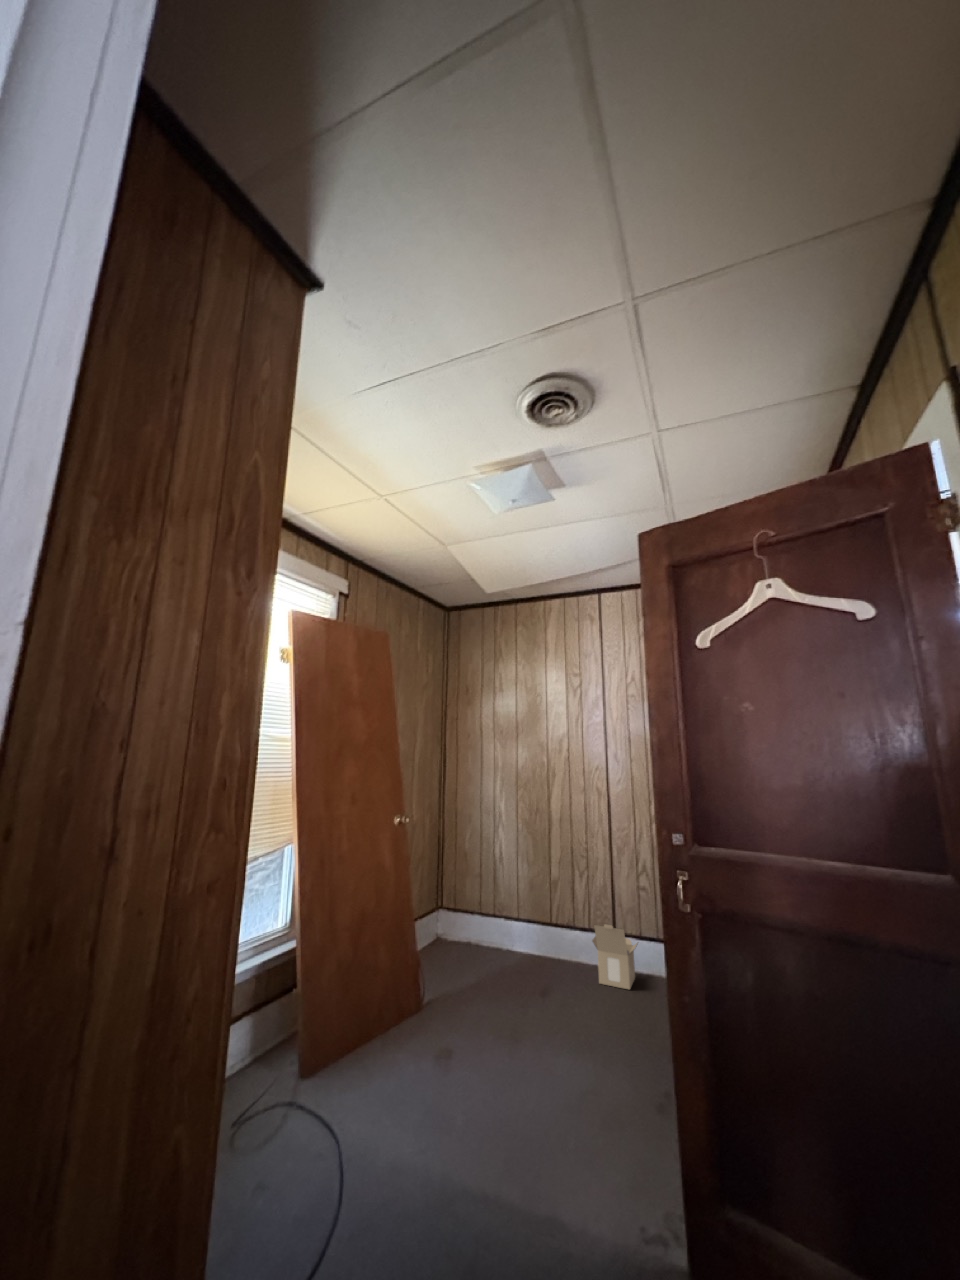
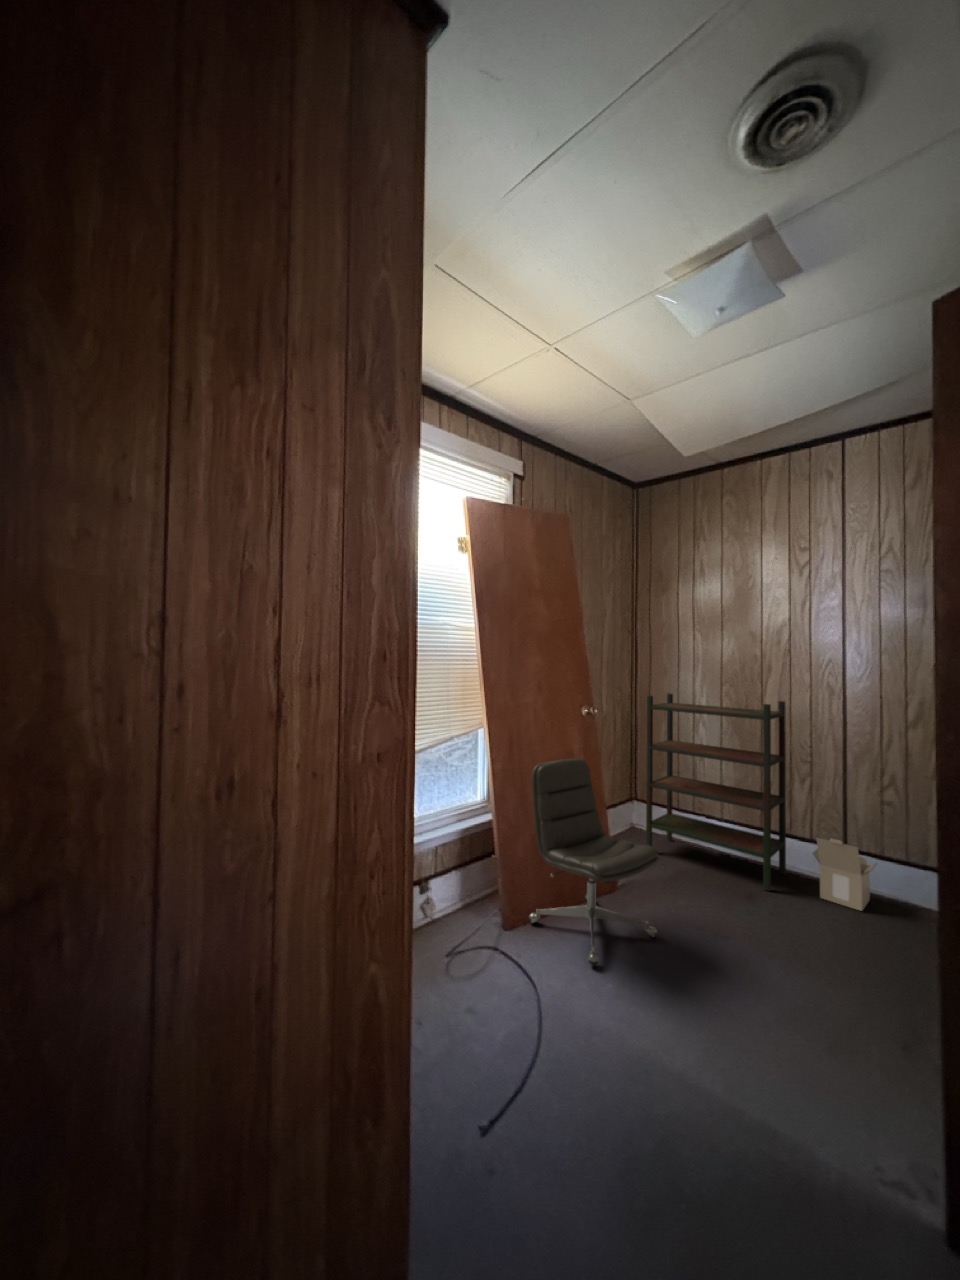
bookshelf: none [453,798,573,985] -> present [646,694,786,891]
chair: none [331,870,466,1101] -> present [529,758,659,966]

